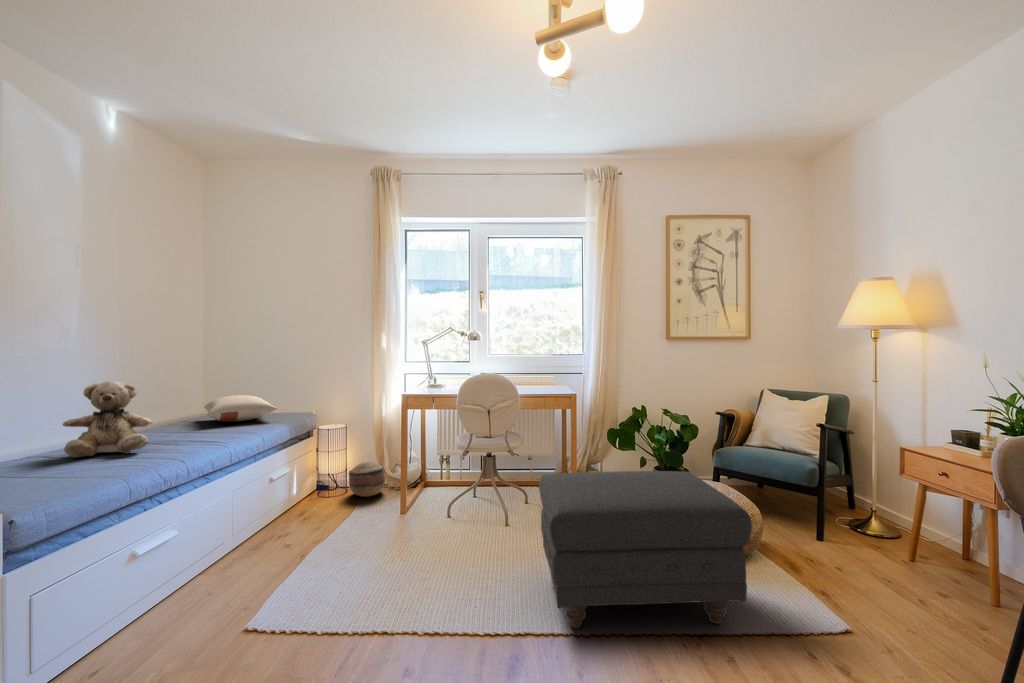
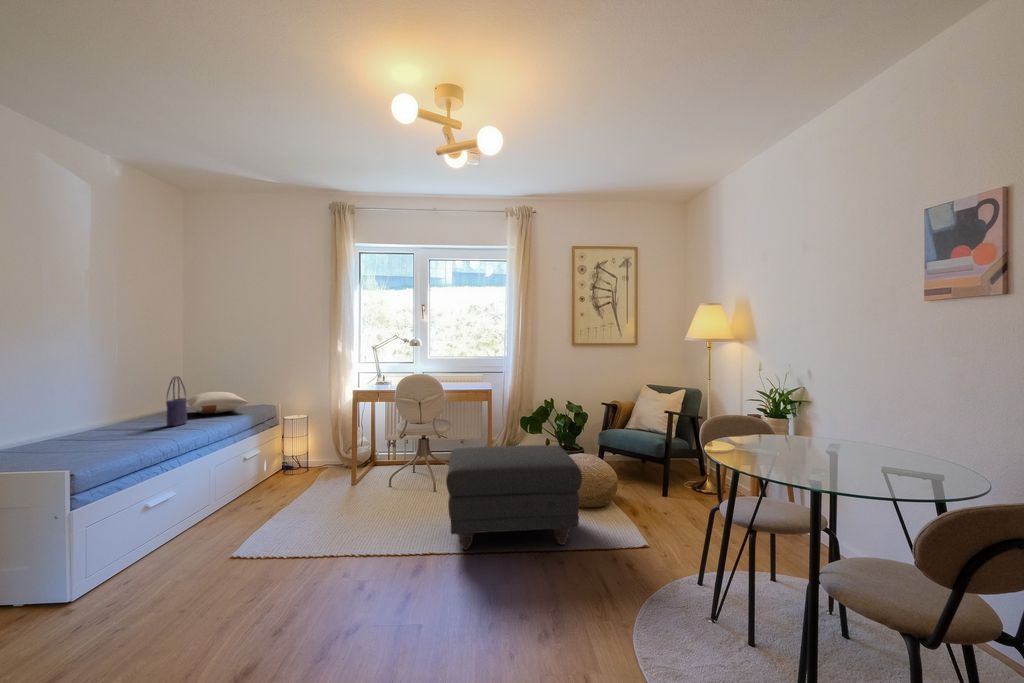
tote bag: none [174,375,200,439] -> present [166,376,187,426]
teddy bear: present [63,380,153,458] -> none [83,381,152,440]
basket: present [349,462,385,497] -> none [309,446,339,474]

